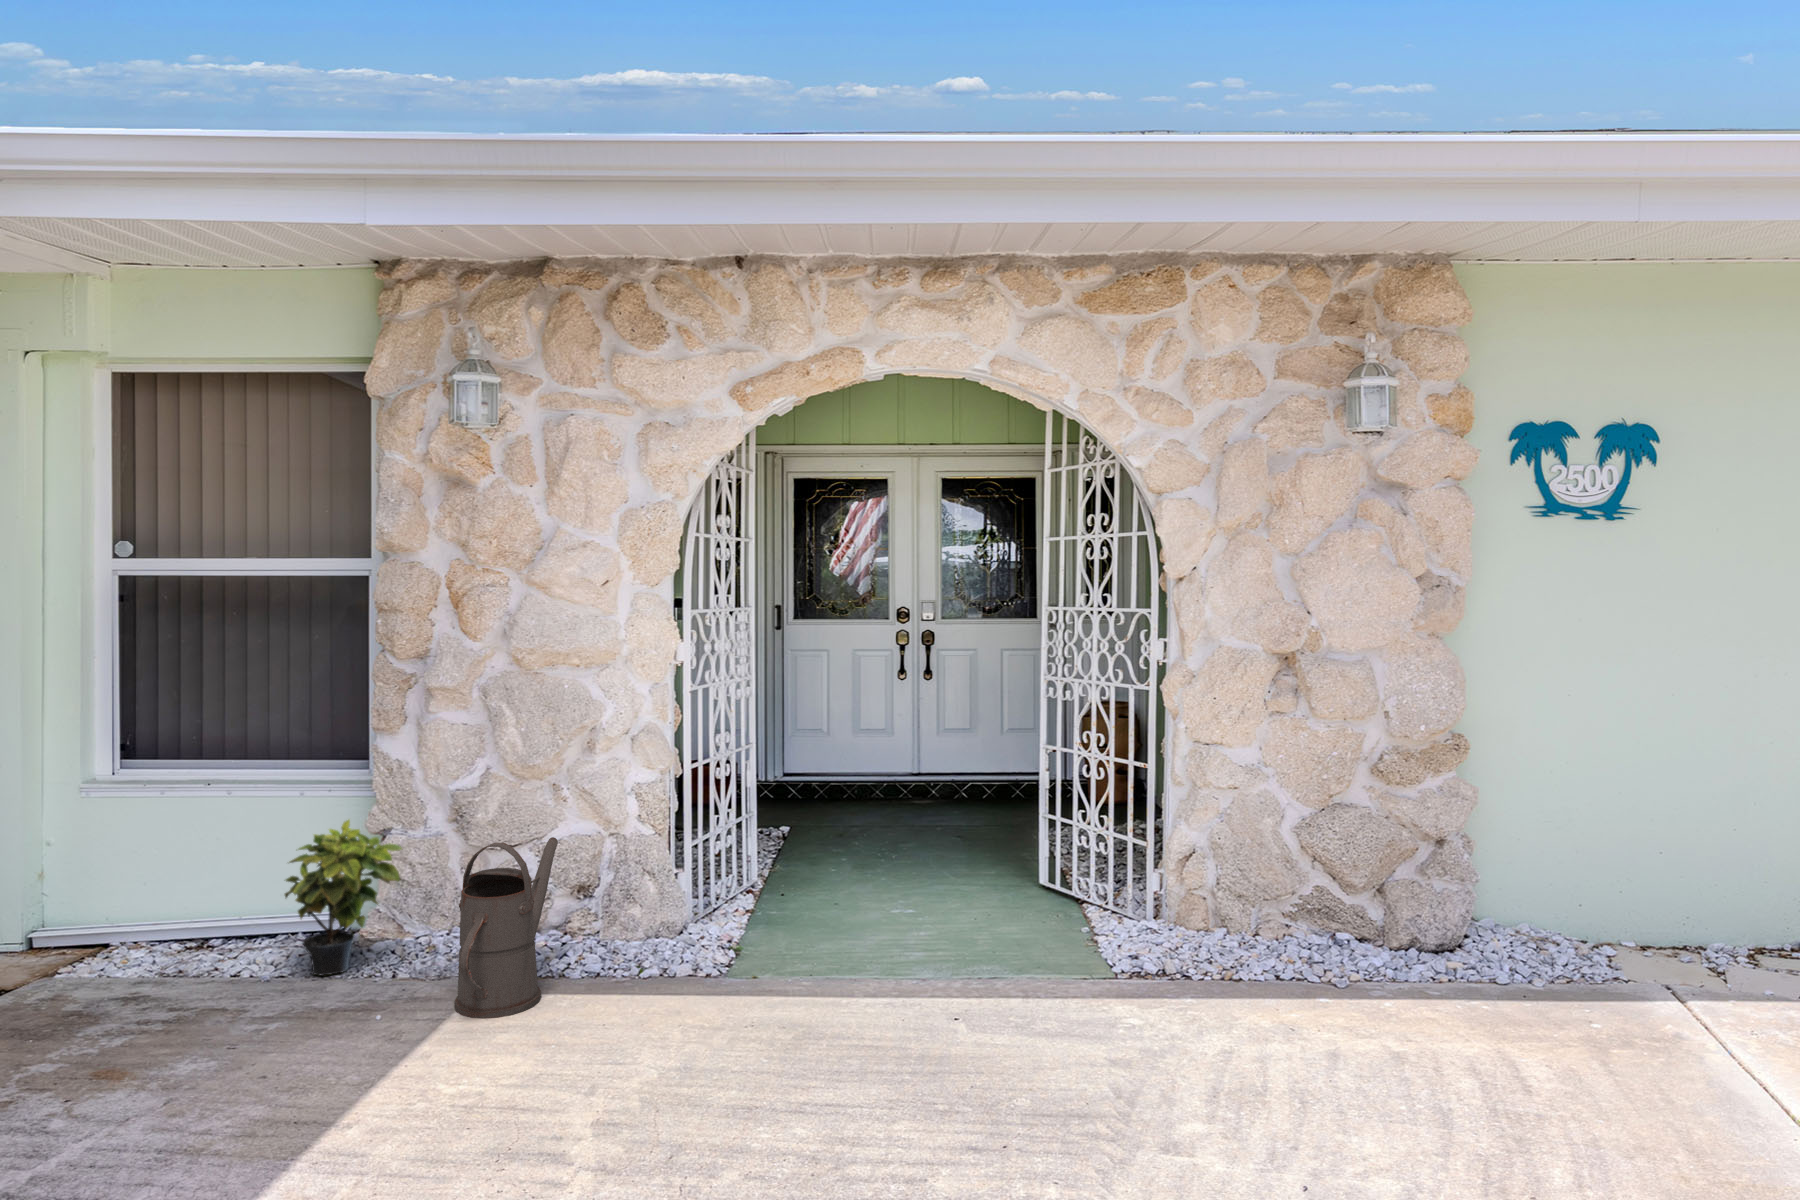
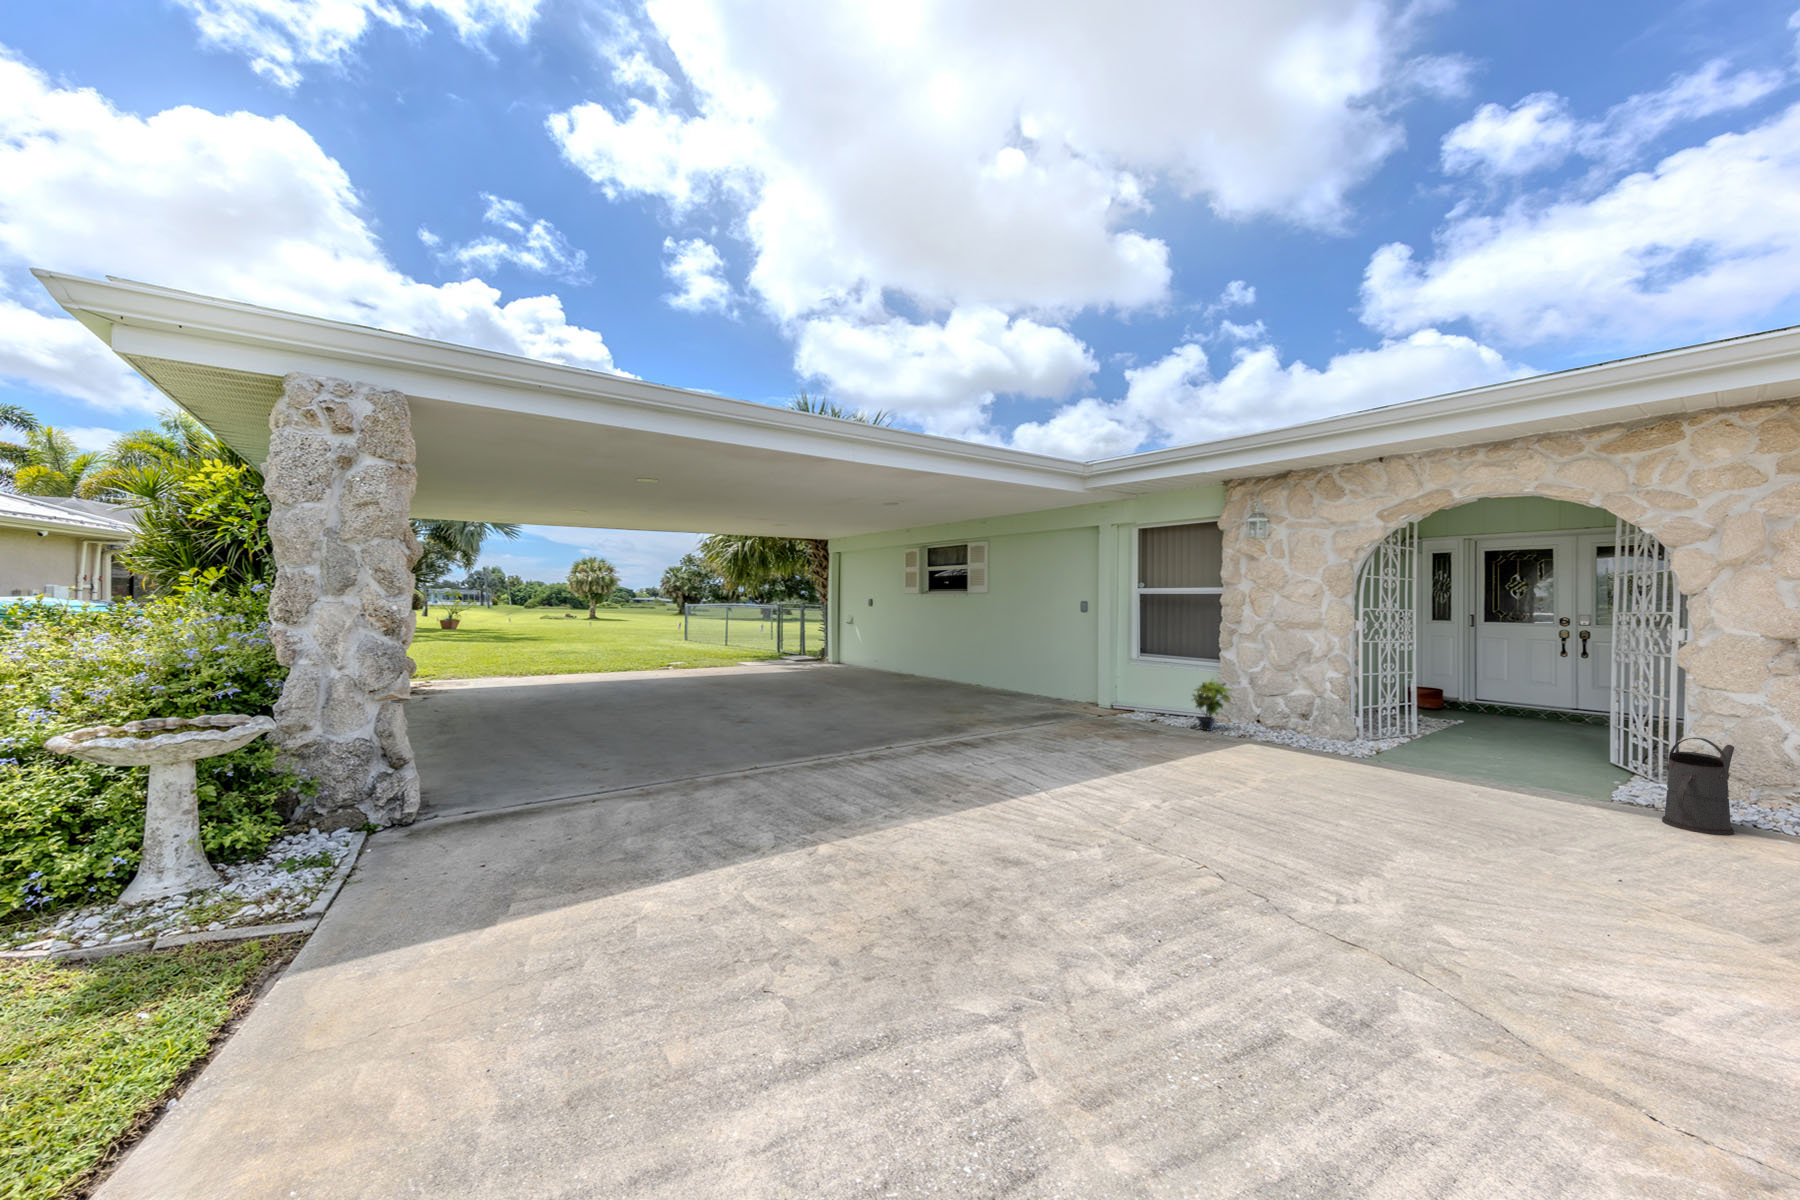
watering can: present [454,837,558,1018] -> present [1662,737,1734,835]

